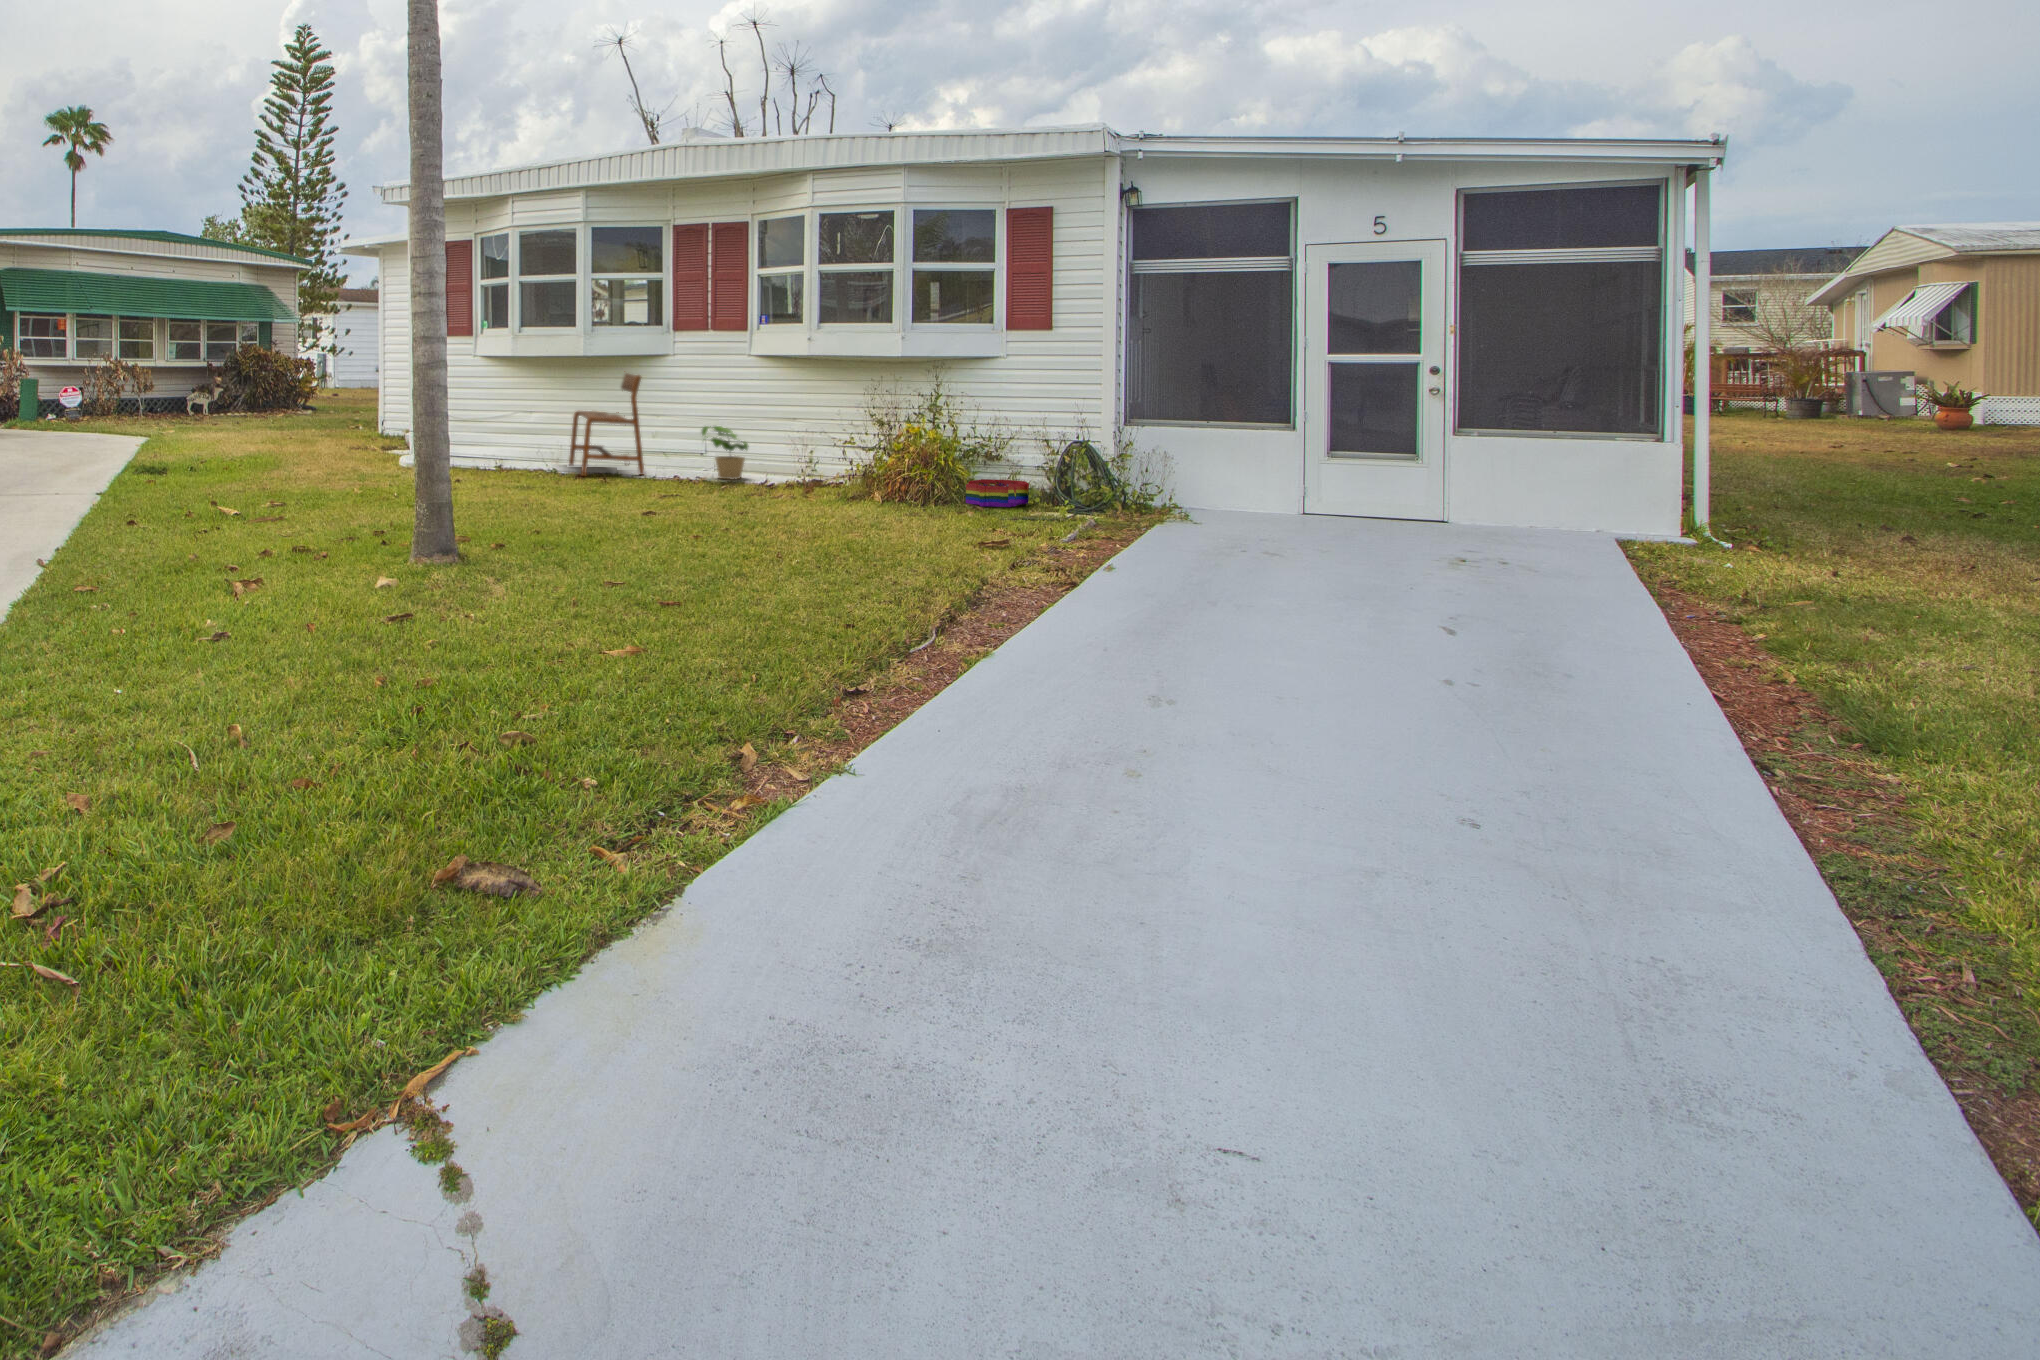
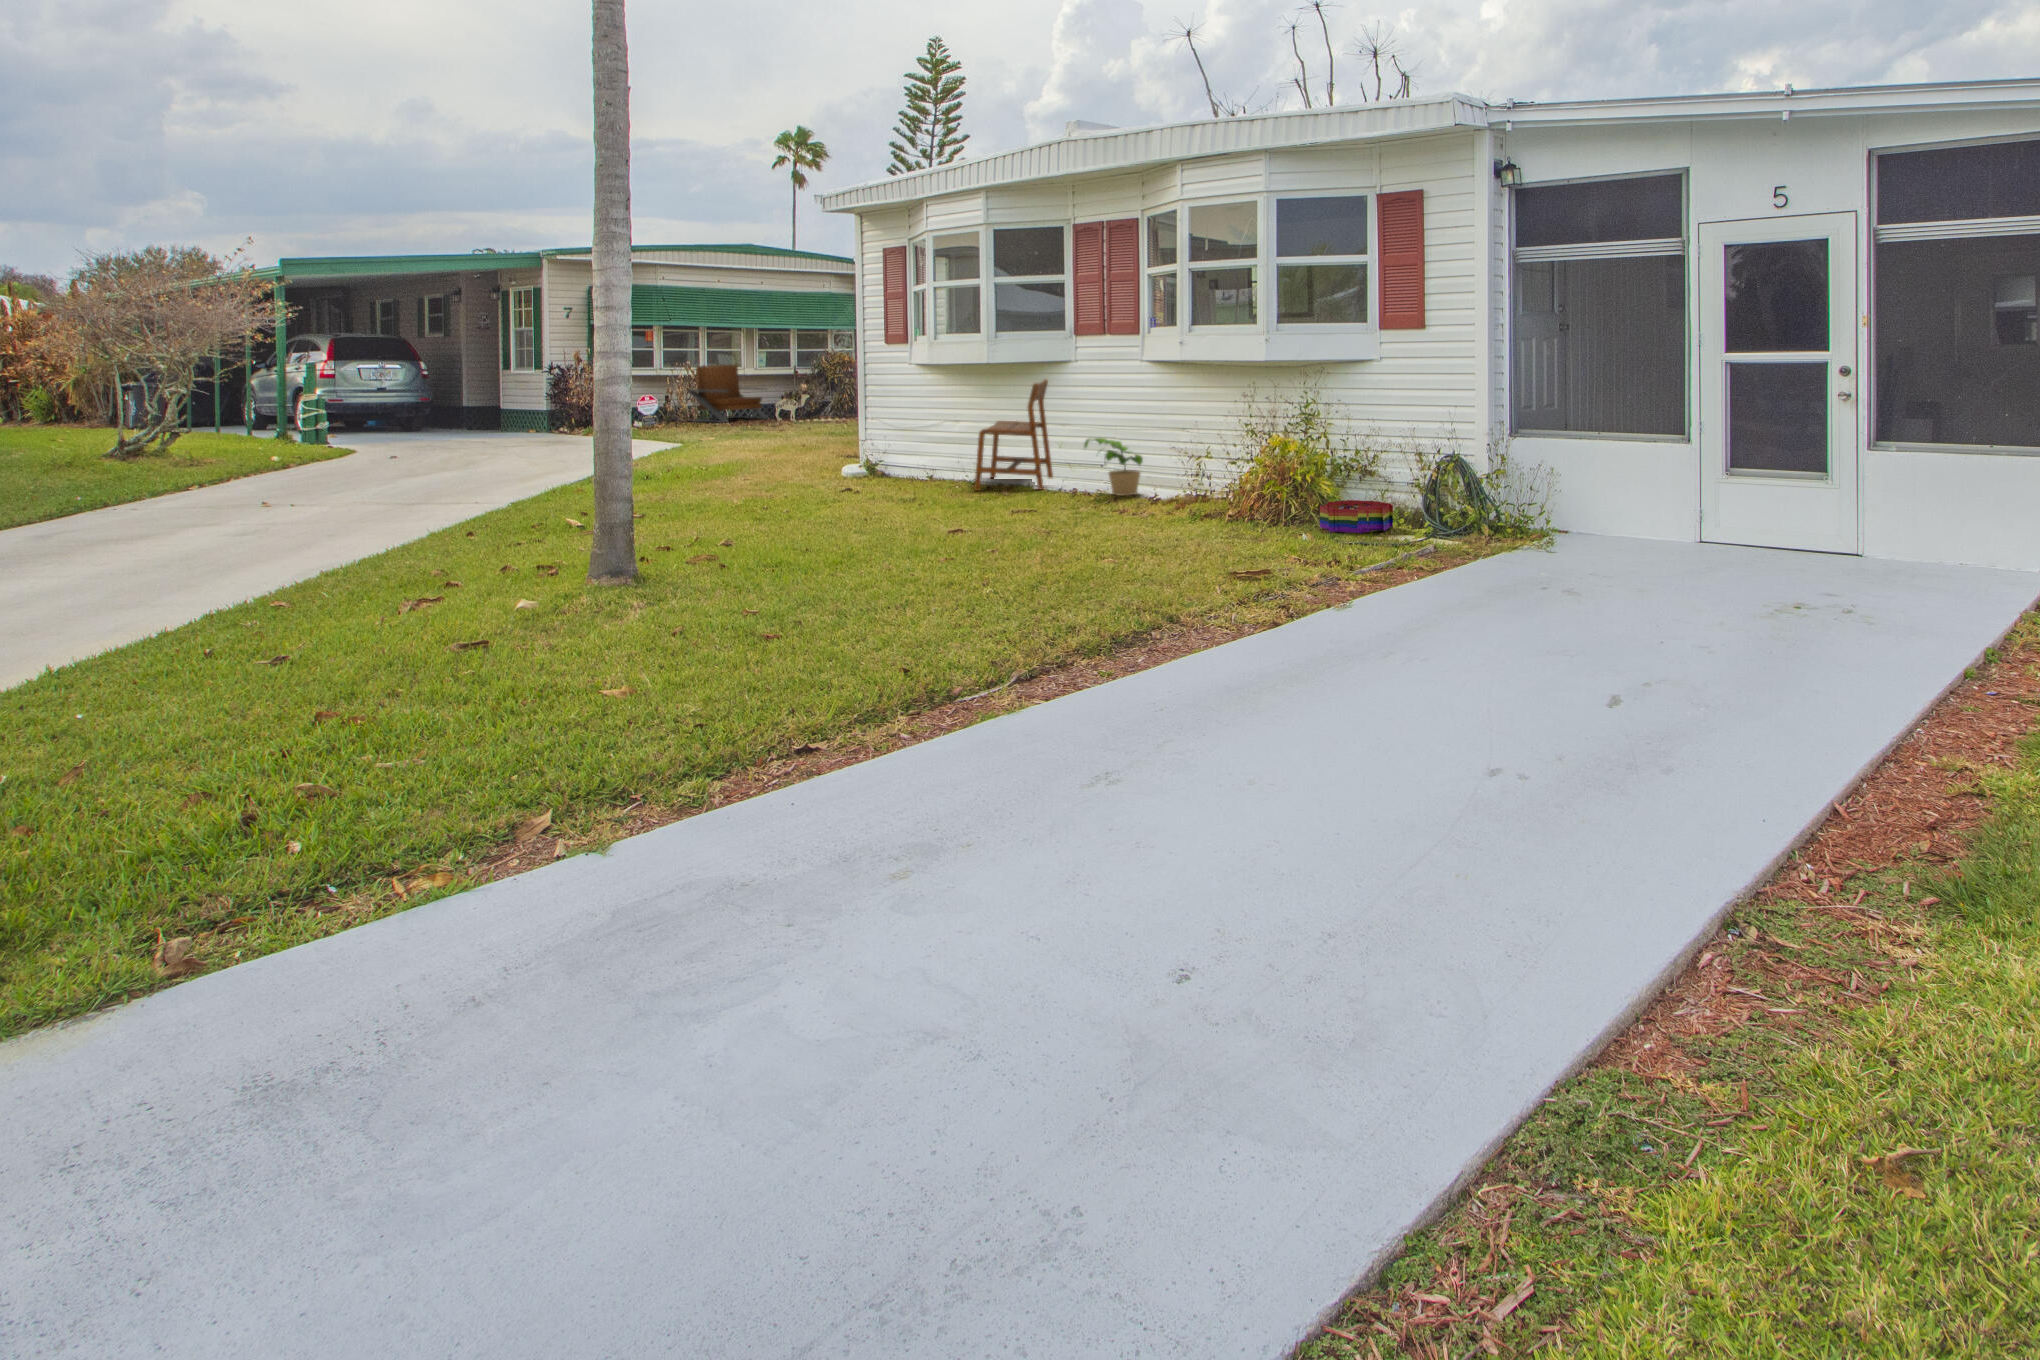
lounge chair: none [114,355,199,415] -> present [688,365,768,422]

